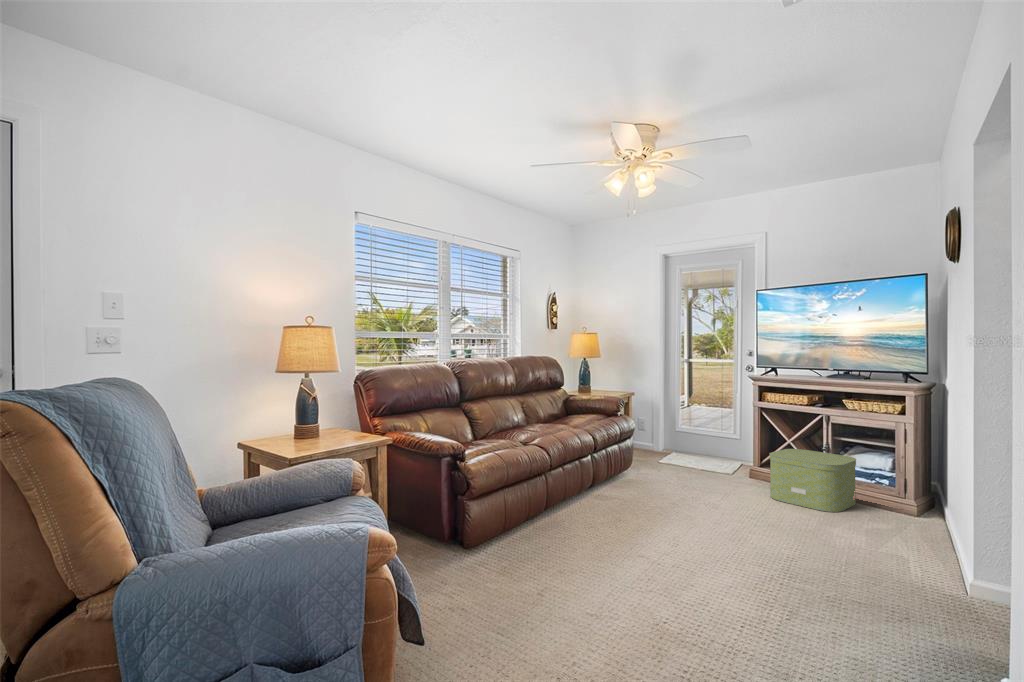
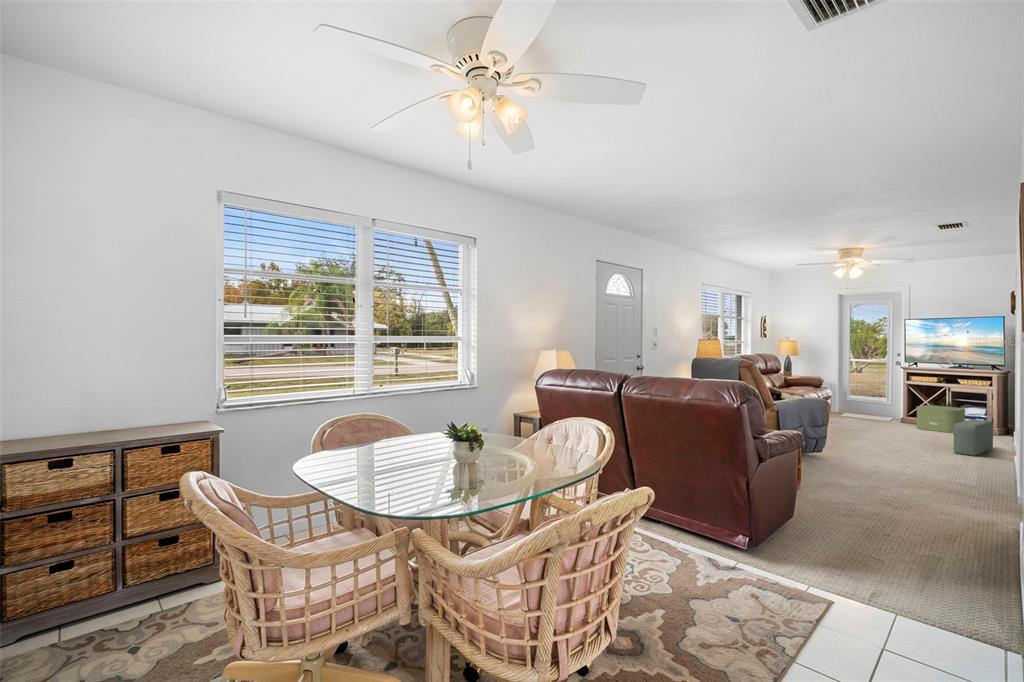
pouf: none [828,507,922,642] -> present [953,420,993,456]

